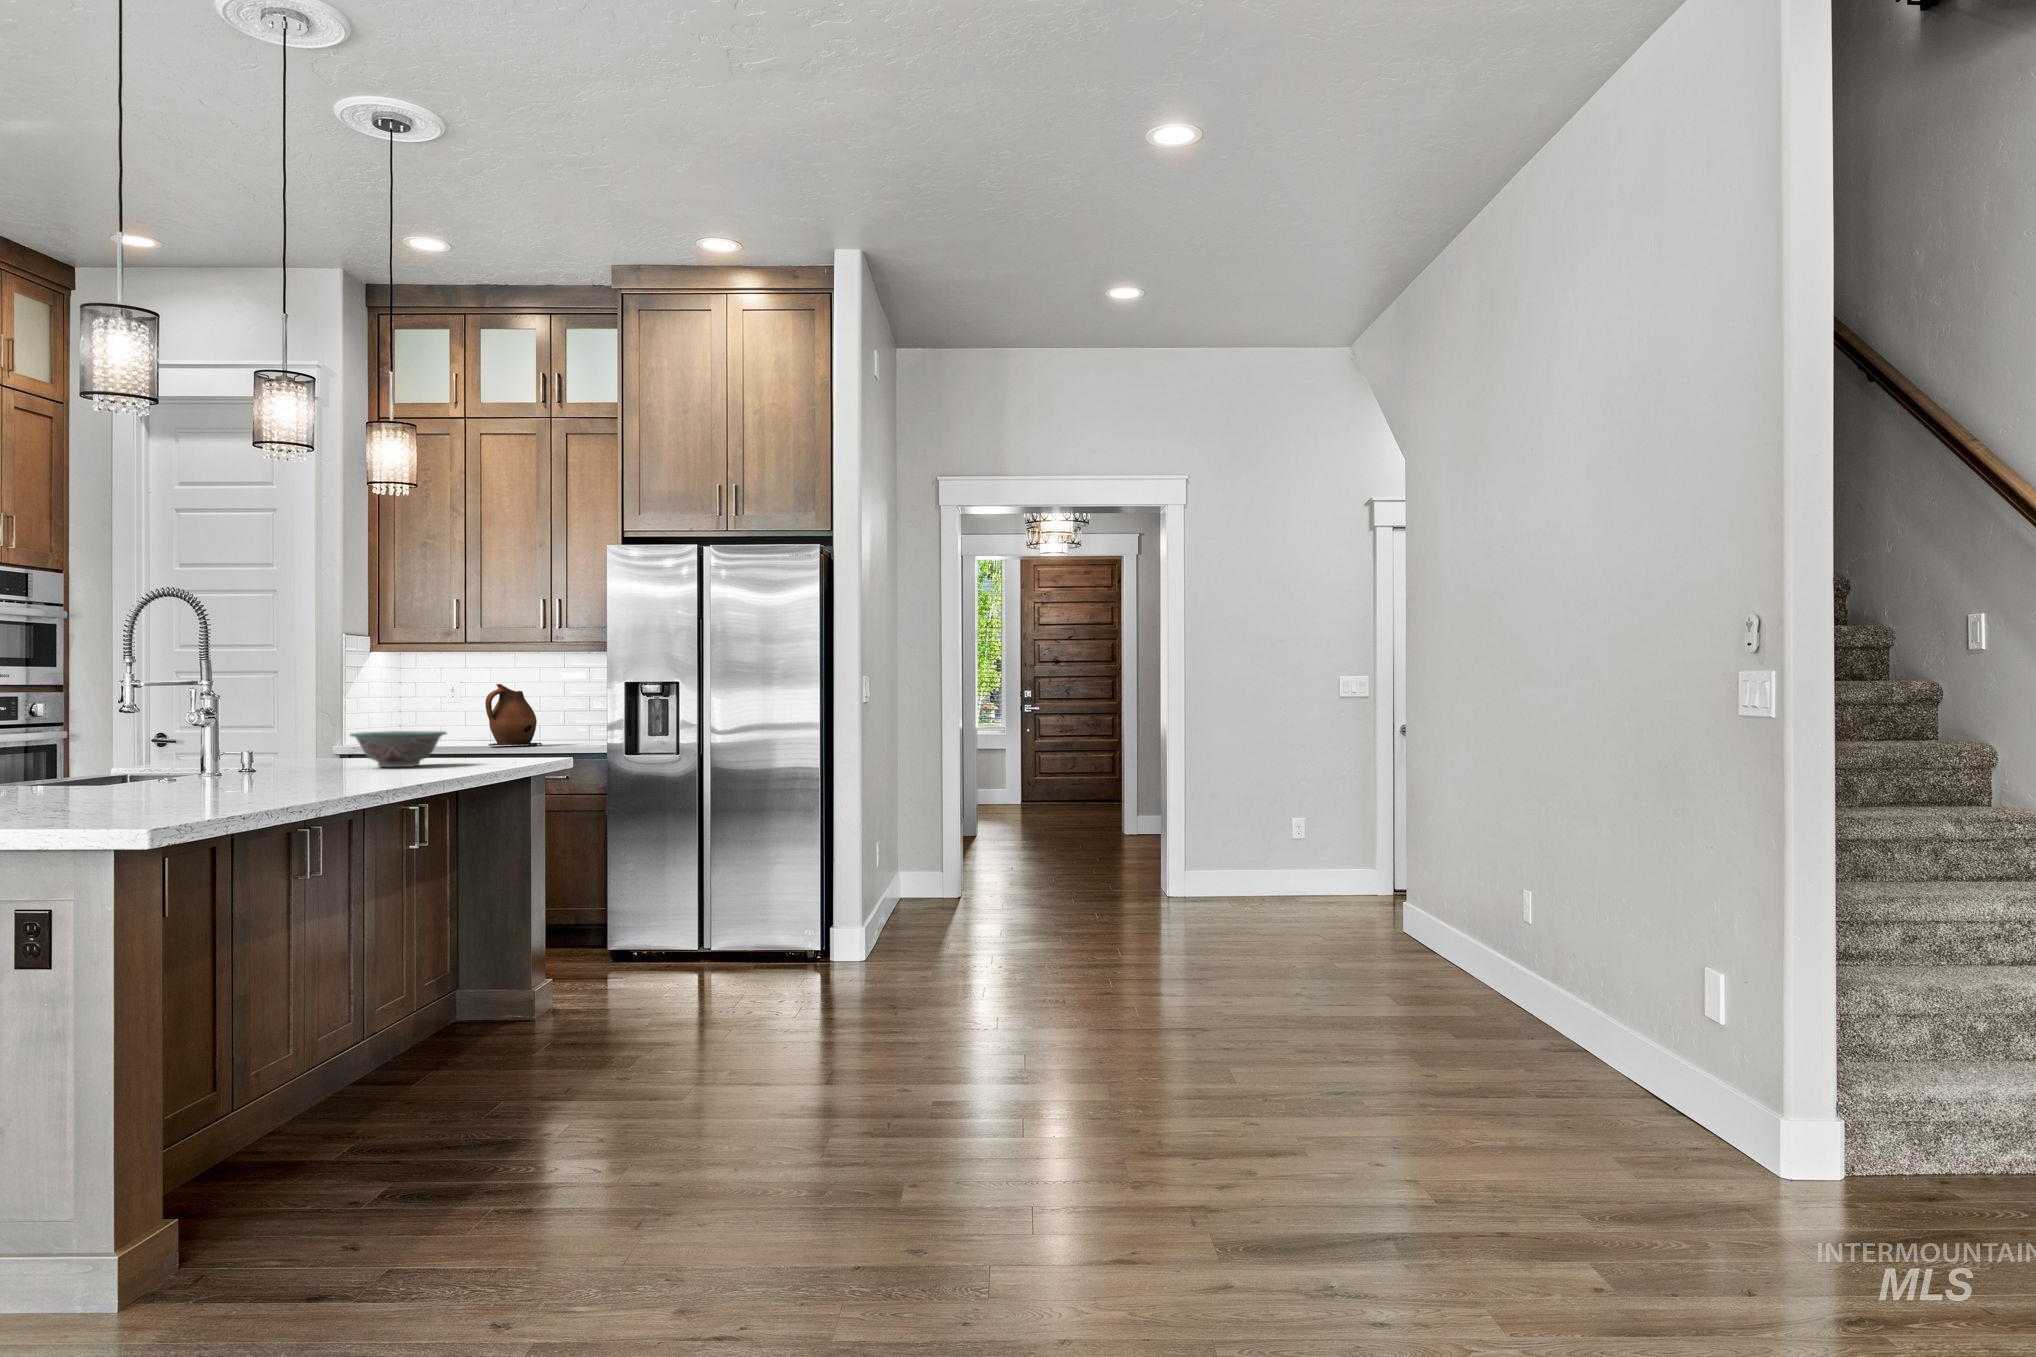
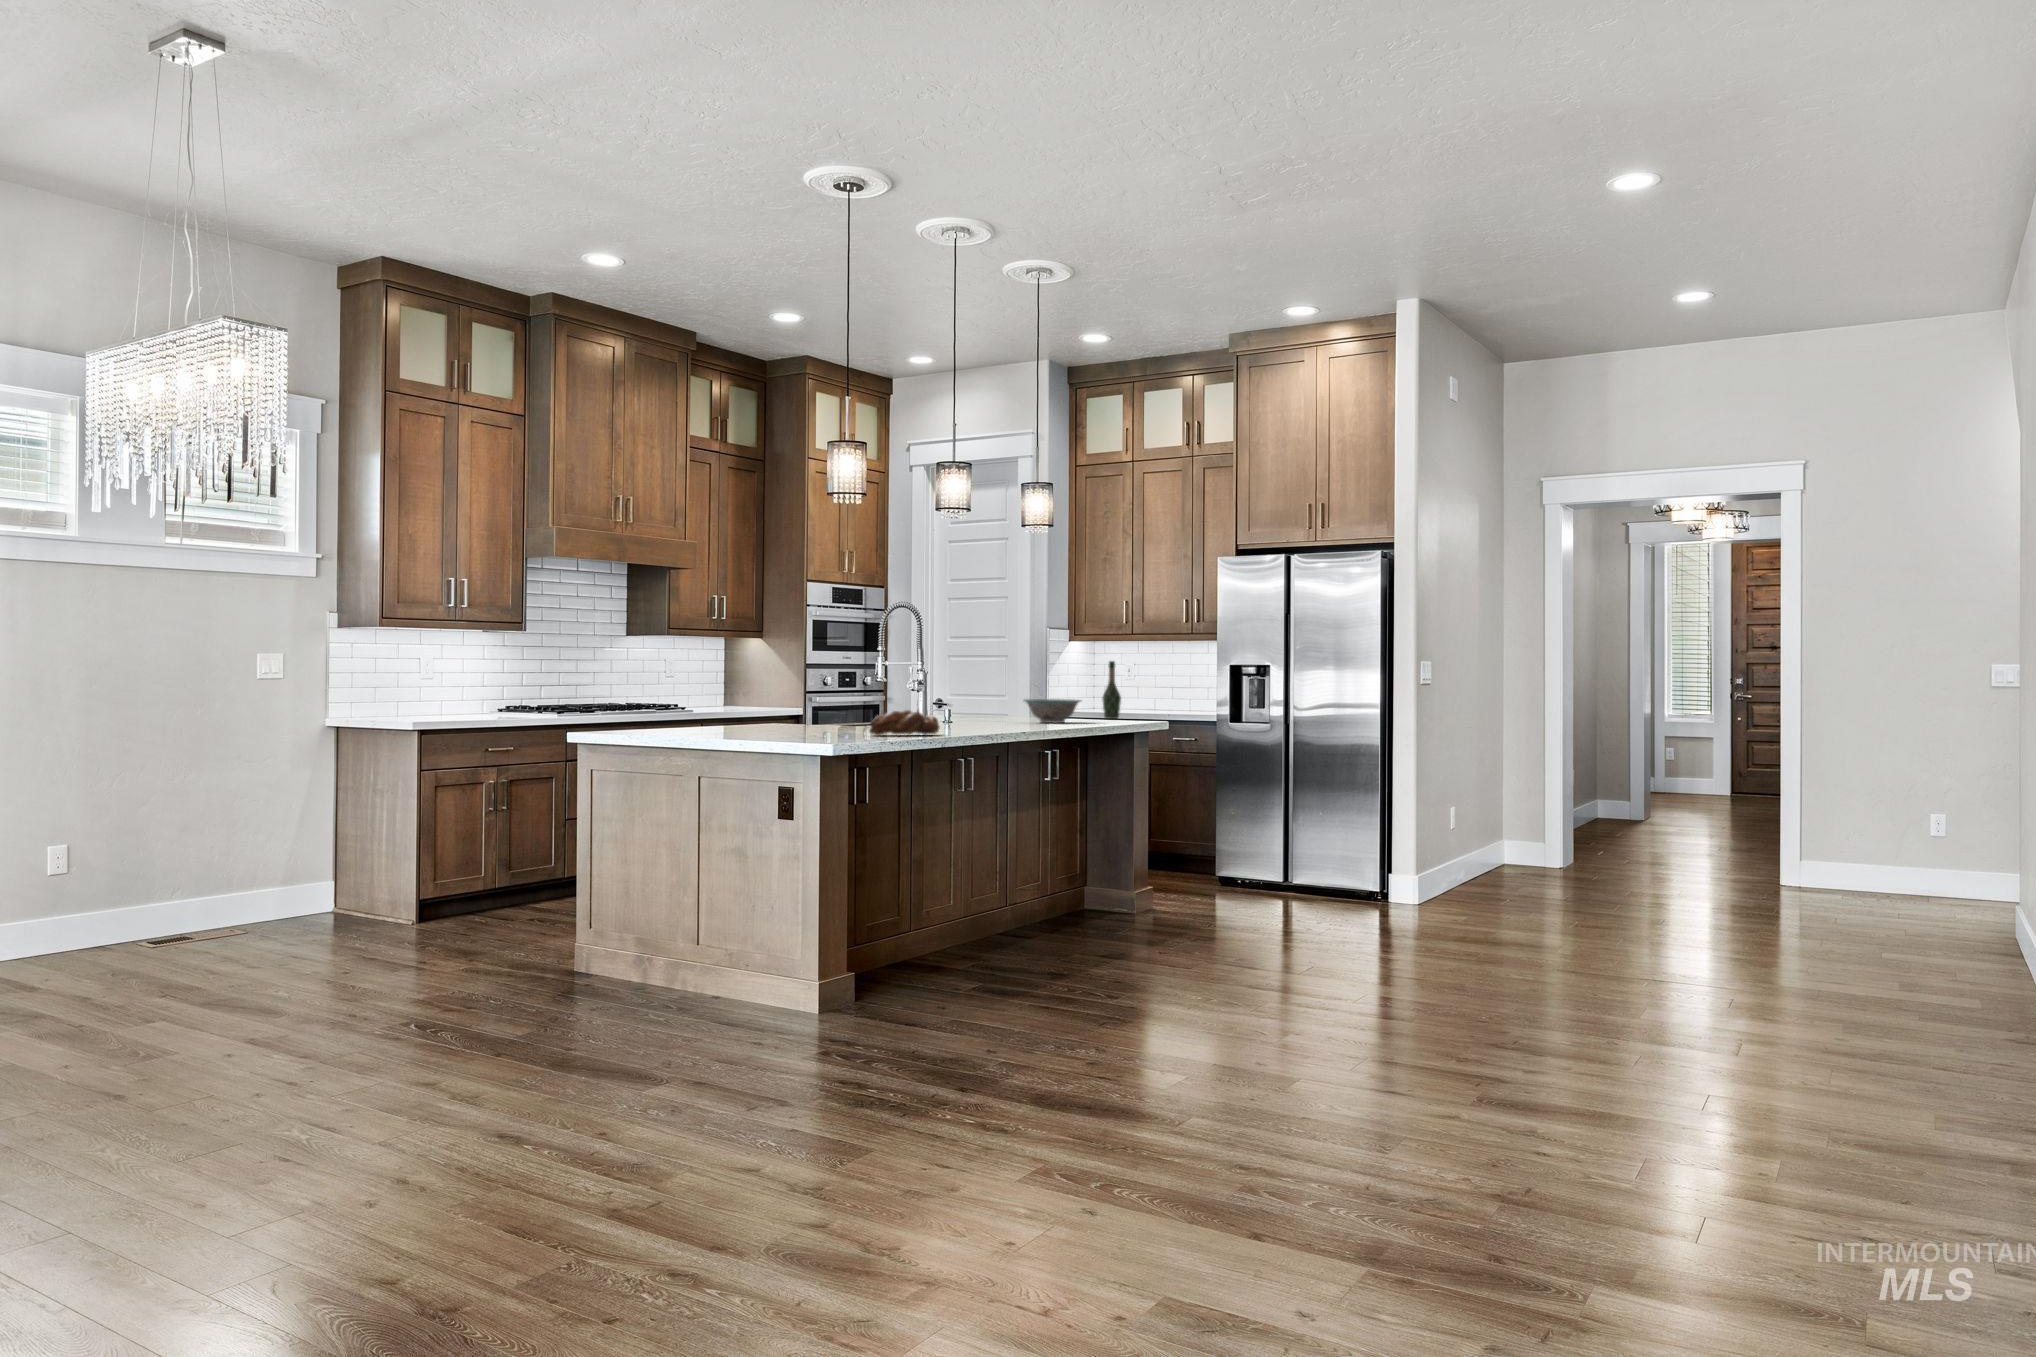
wine bottle: none [457,676,485,756] -> present [1102,661,1121,719]
ceramic pitcher: present [485,684,542,746] -> none [1138,667,1180,715]
bread loaf: none [94,764,256,816] -> present [870,710,939,735]

